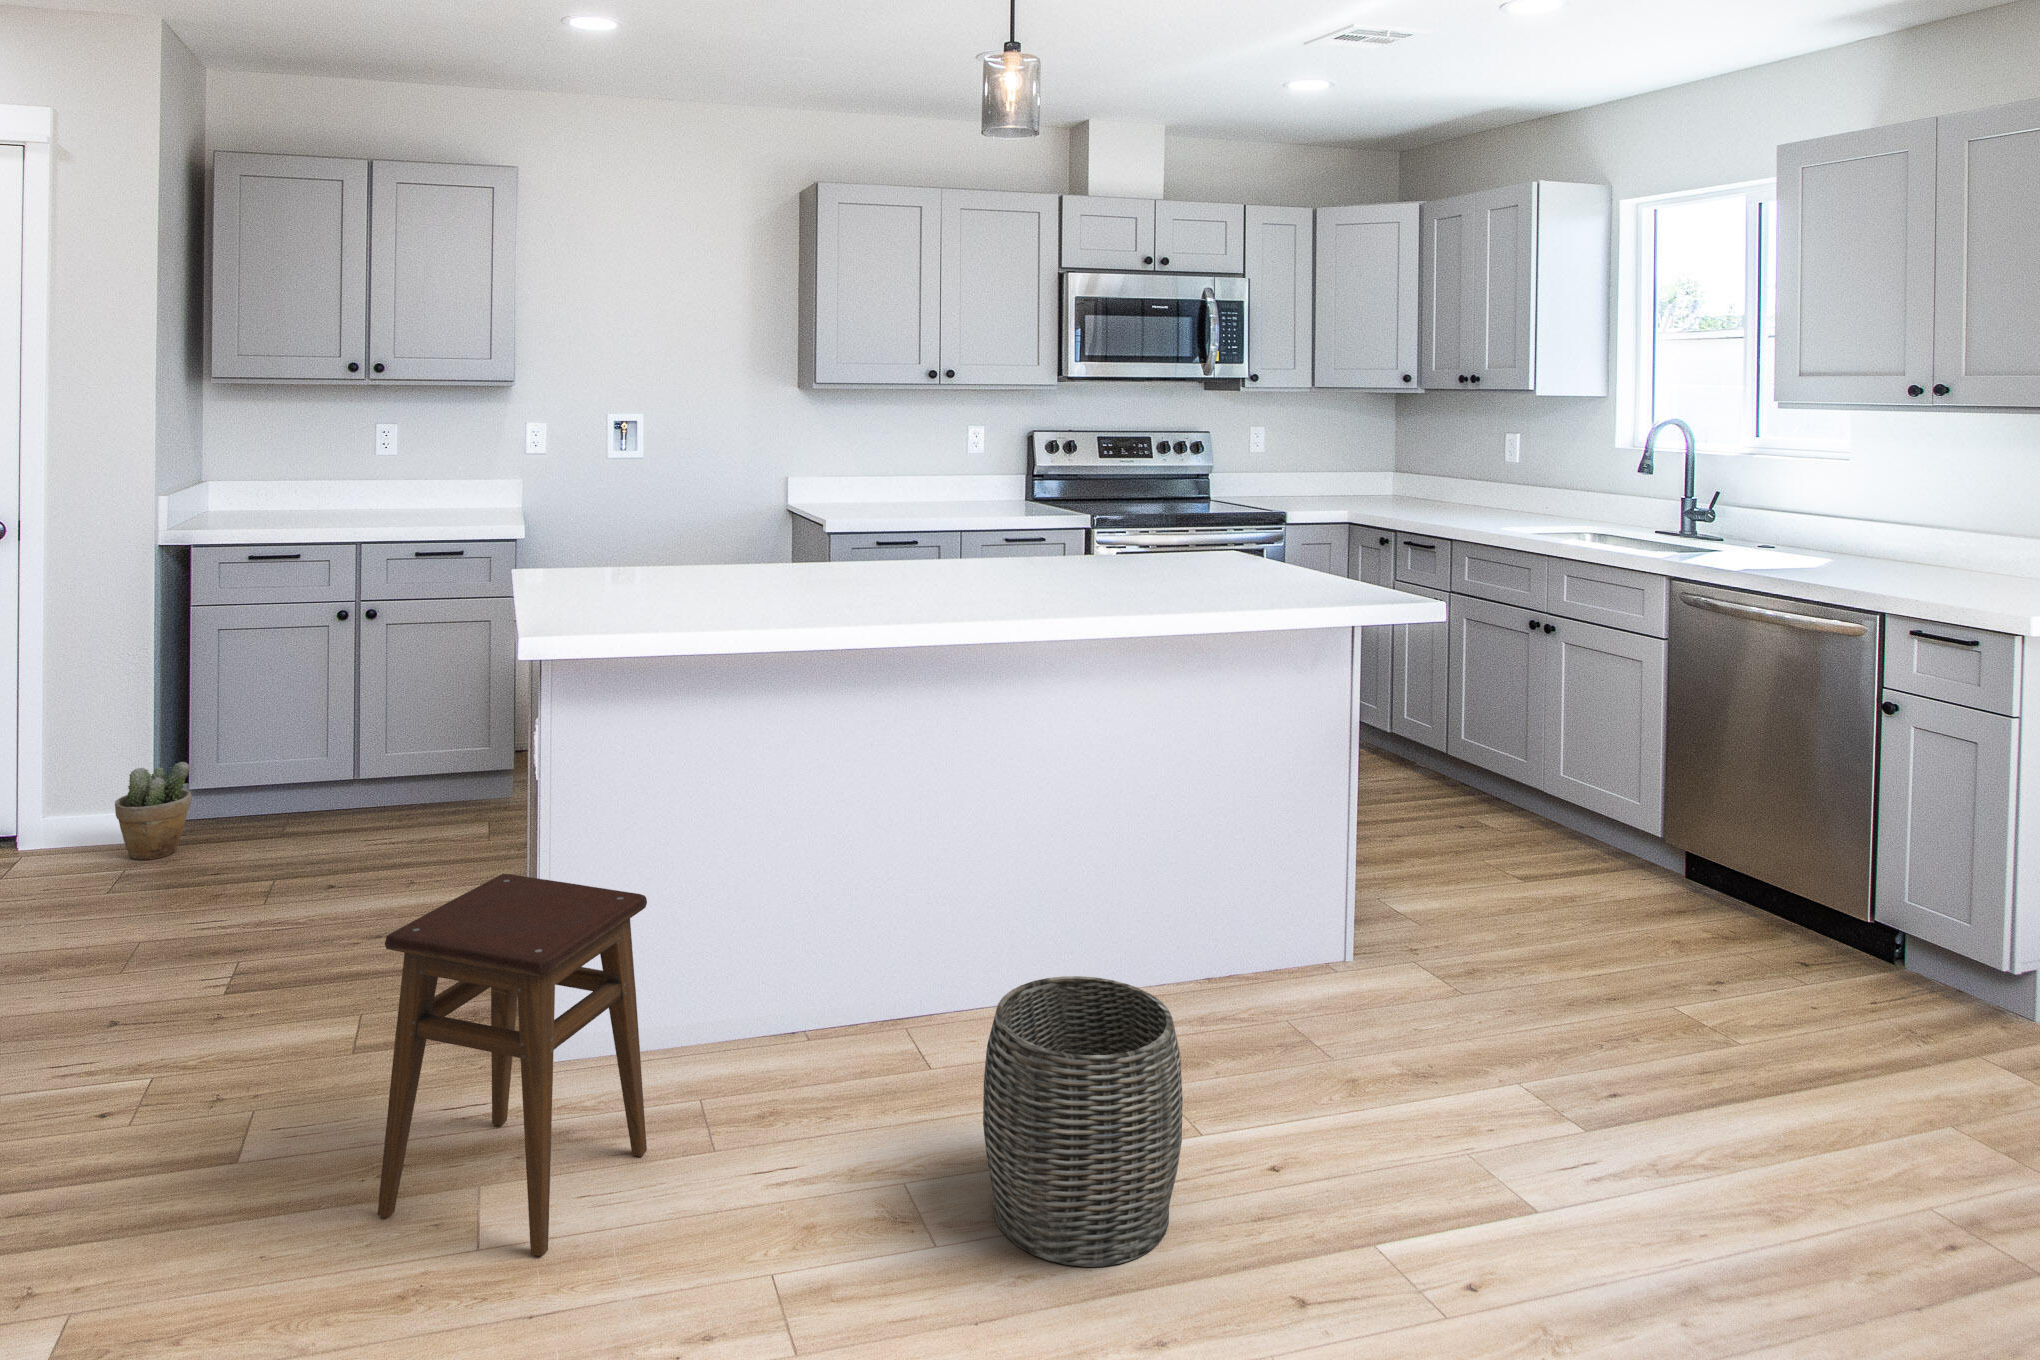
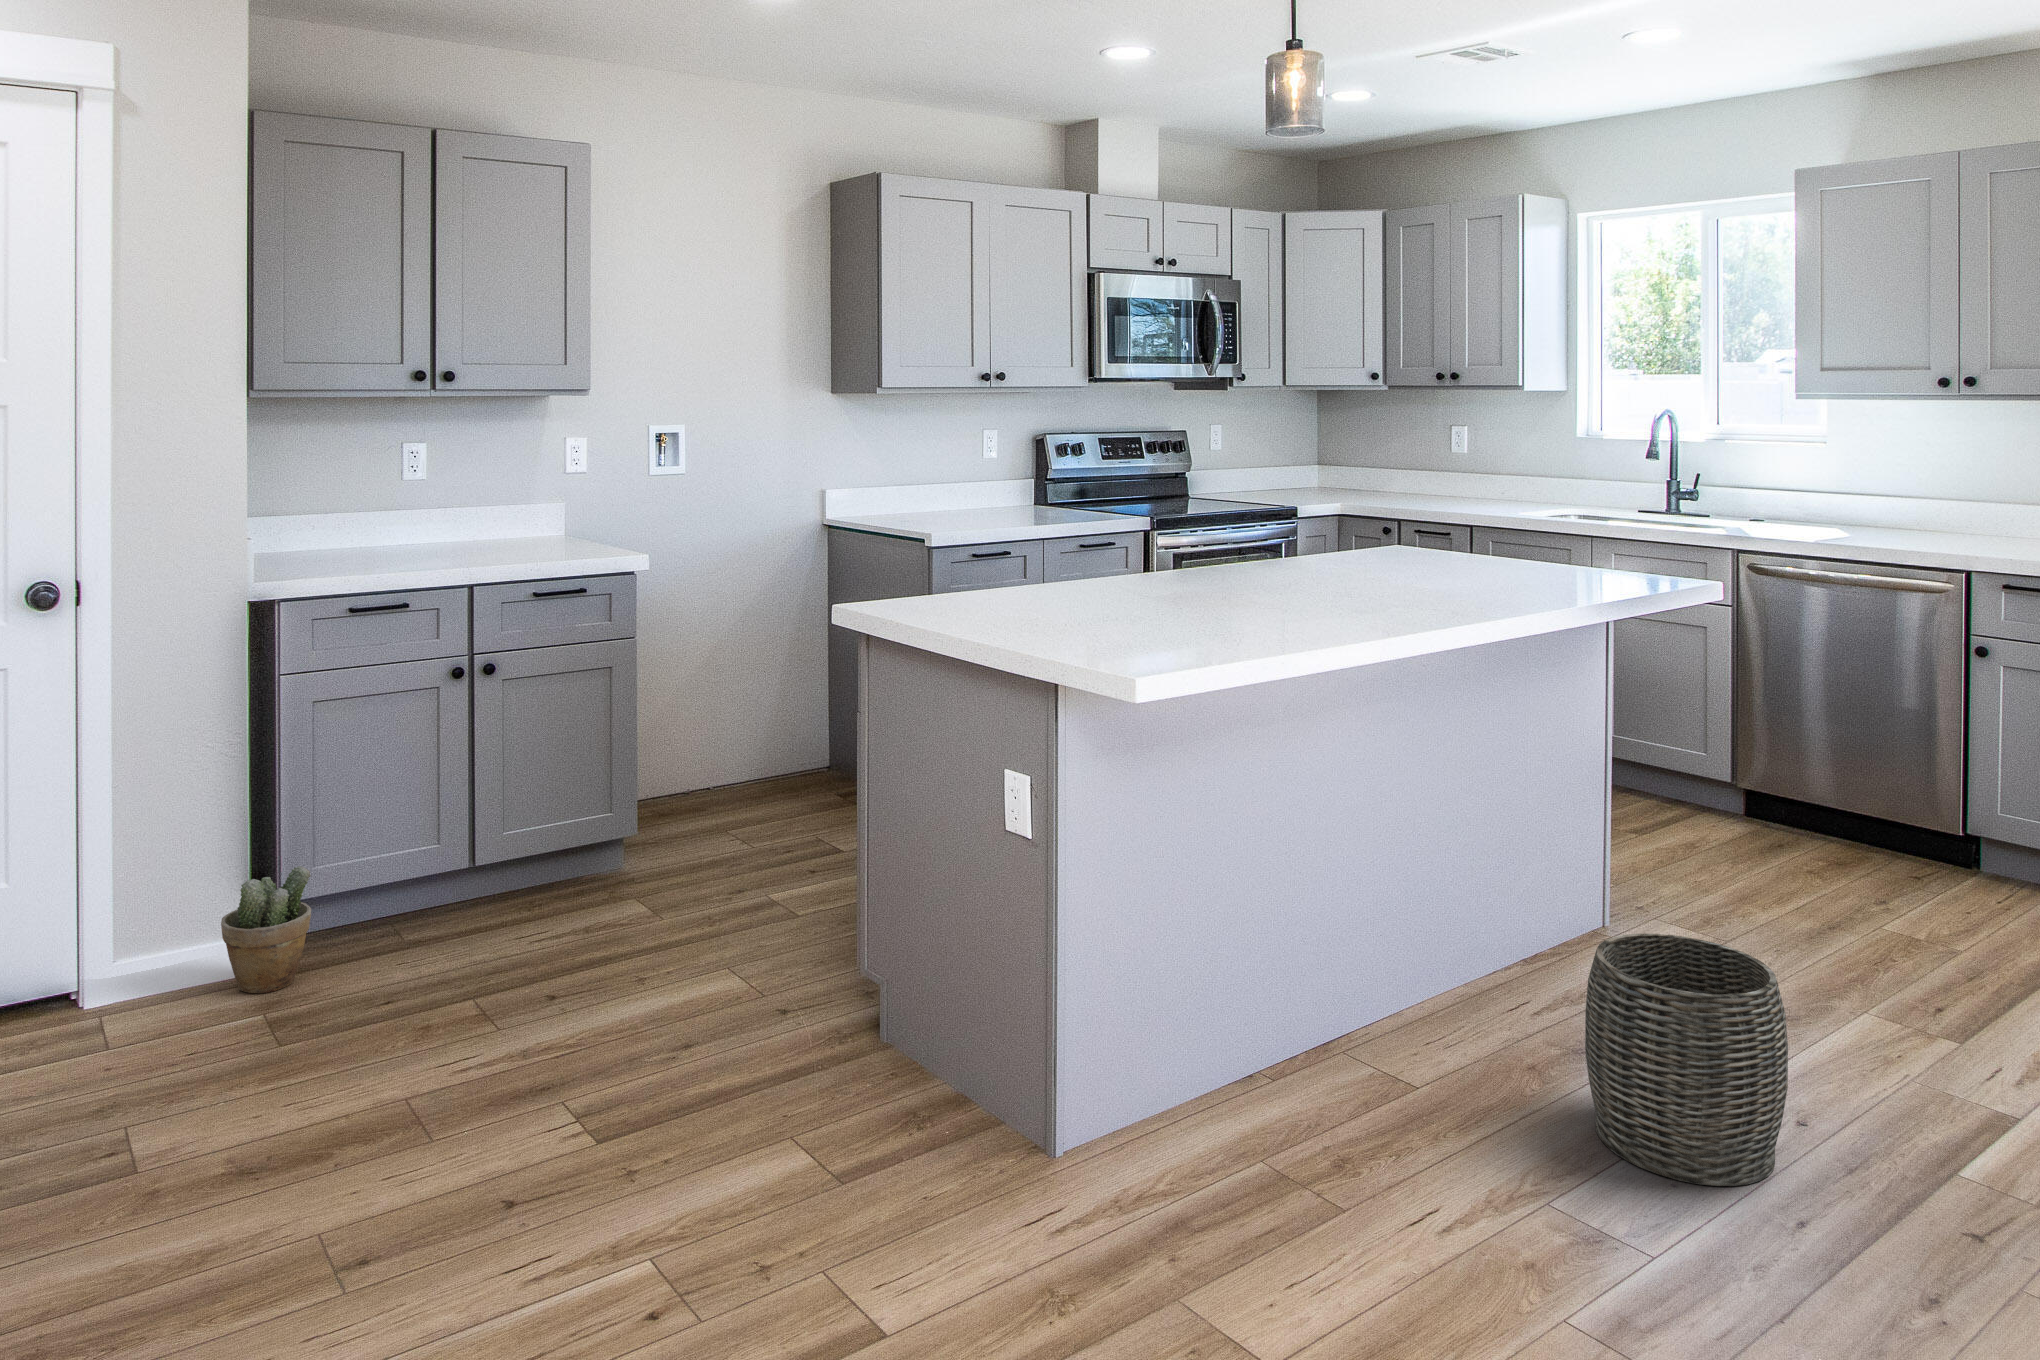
stool: present [378,874,647,1256] -> none [1094,912,1319,1281]

